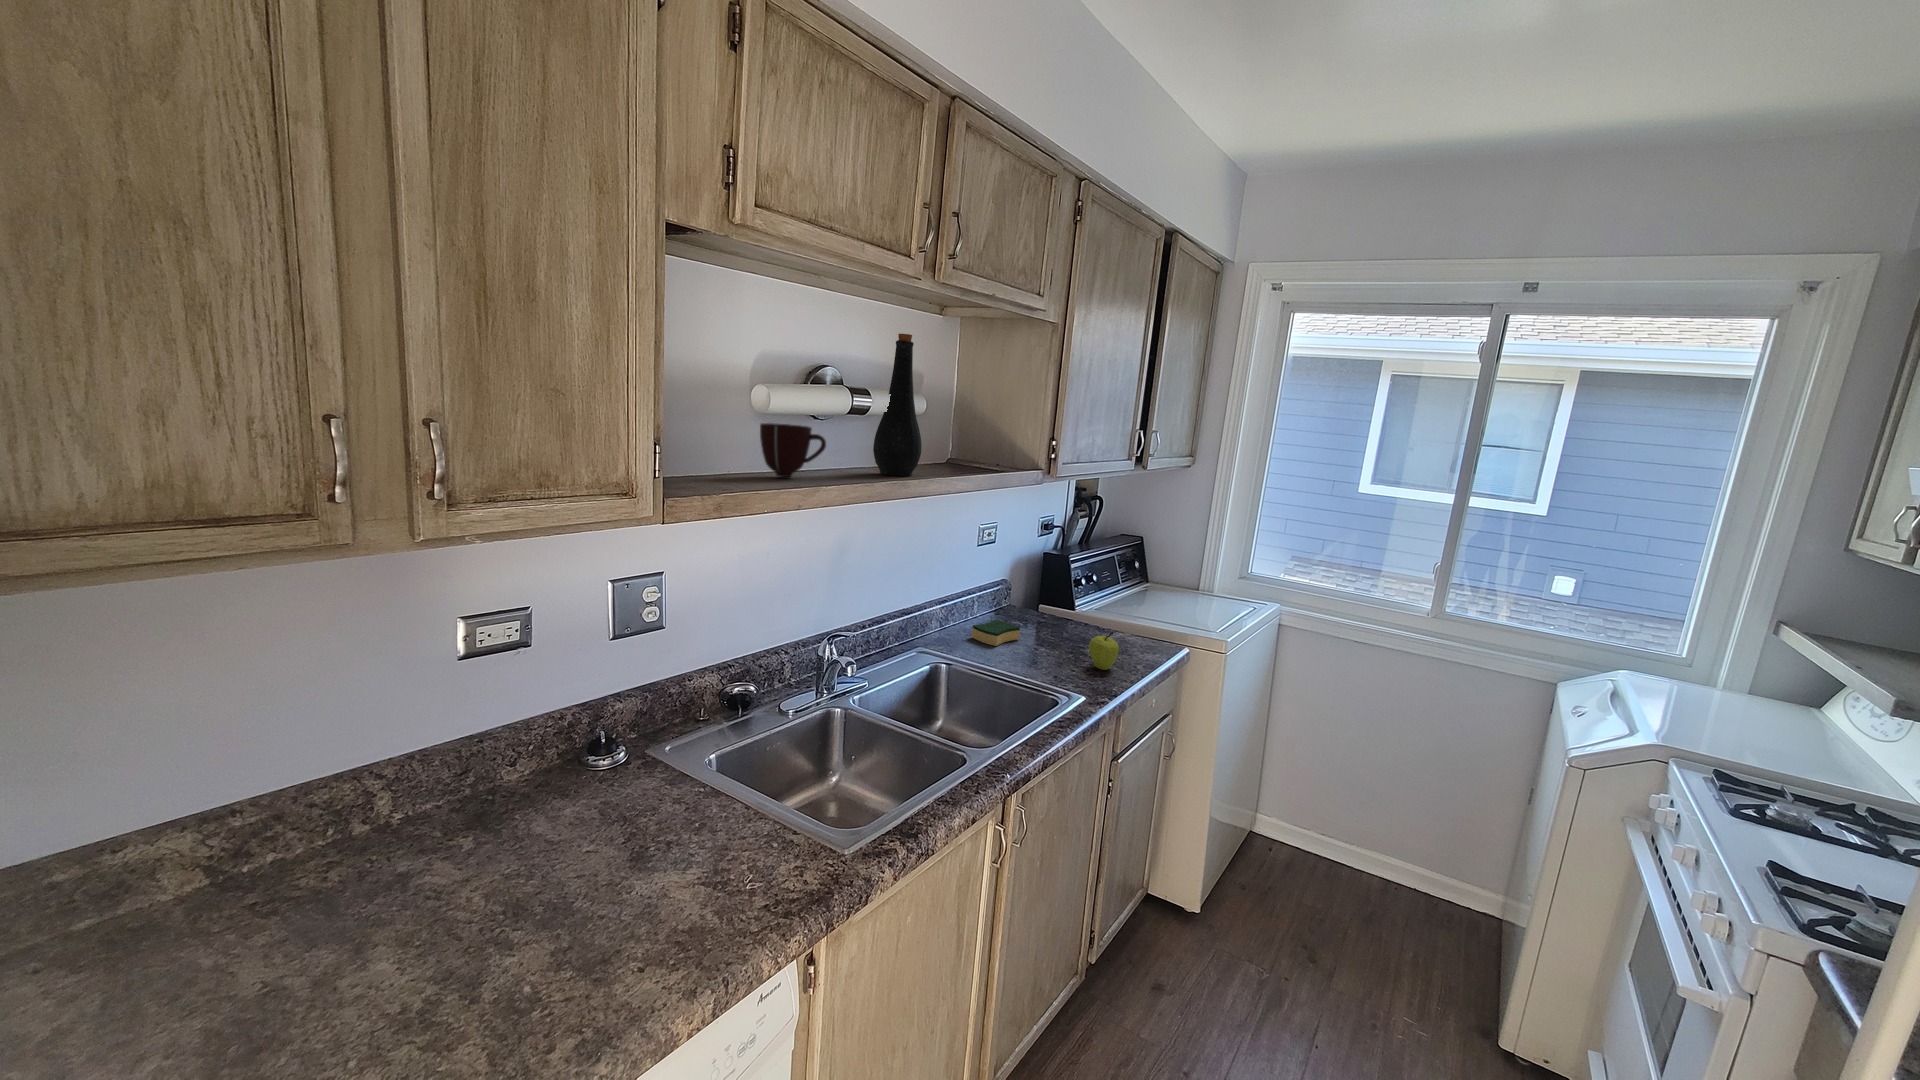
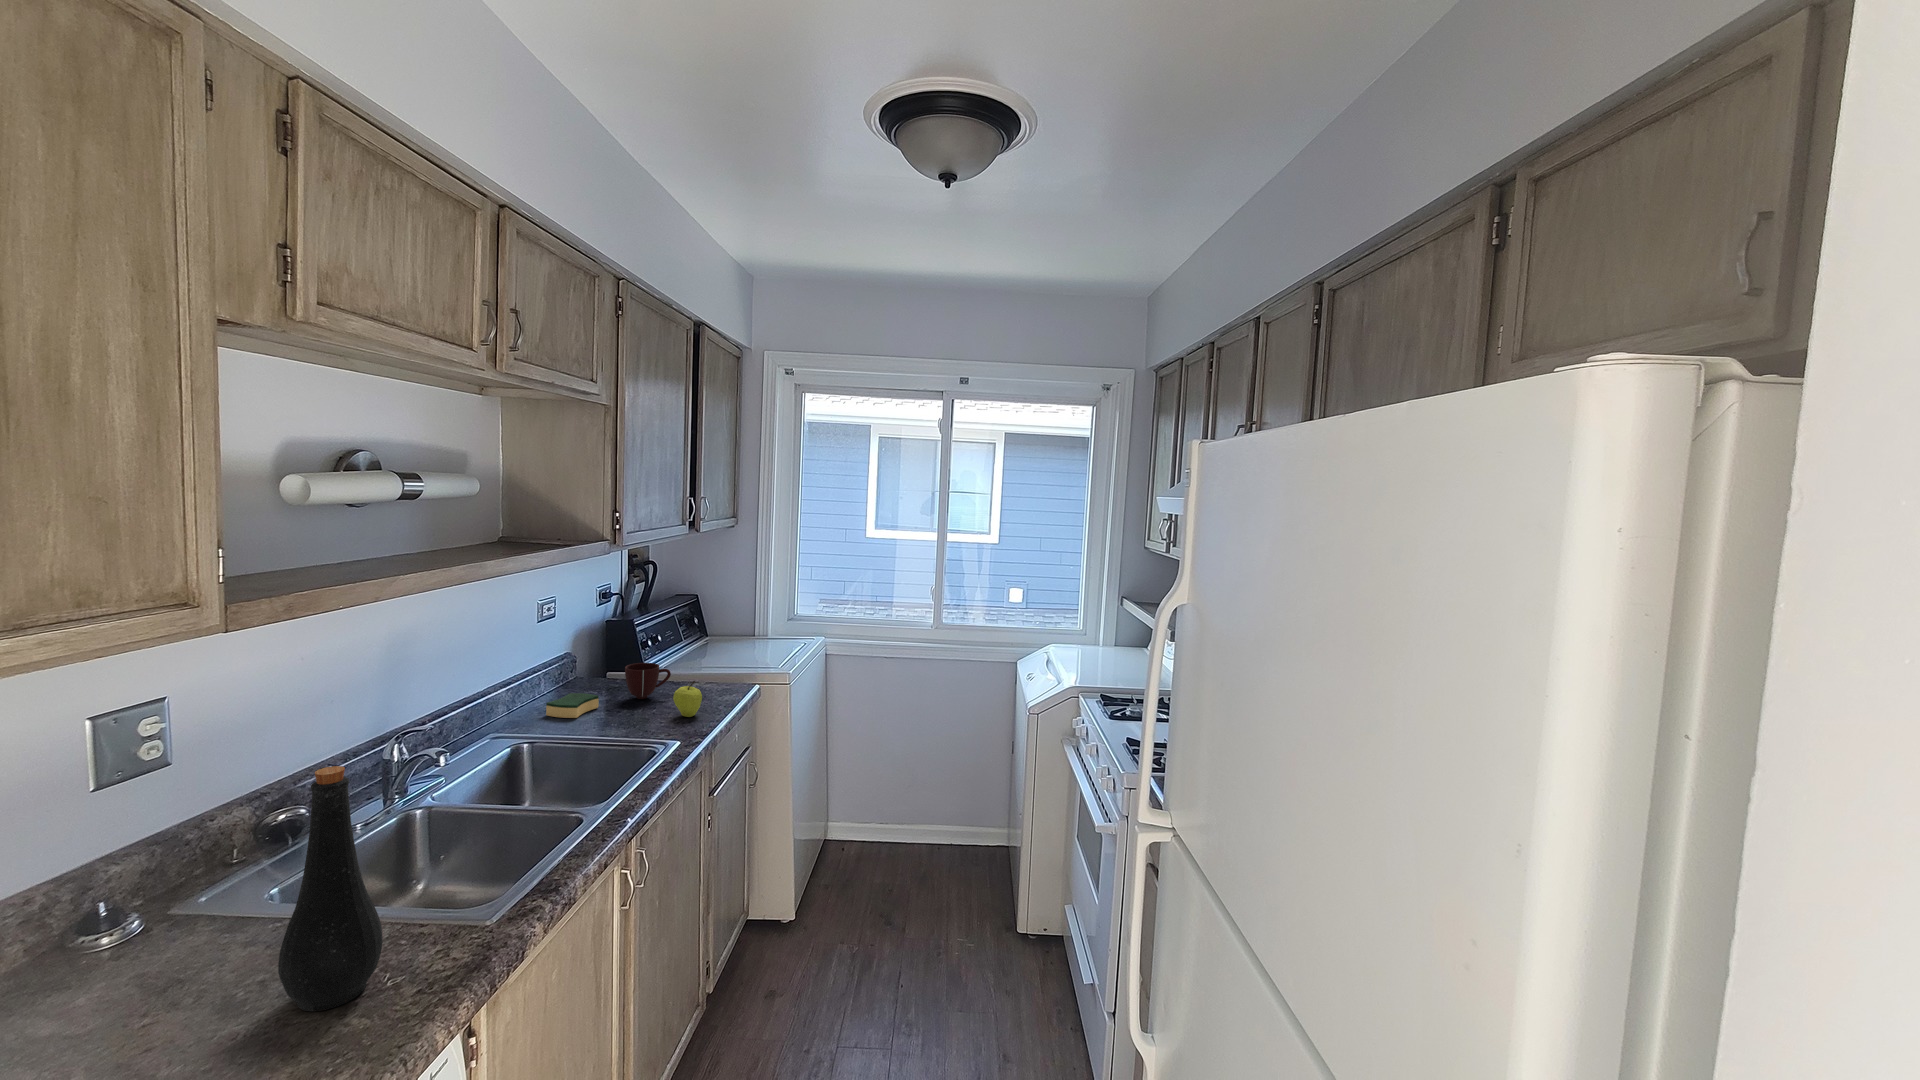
bottle: present [873,334,922,476] -> present [278,766,383,1011]
mug: present [760,423,826,477] -> present [625,663,671,699]

